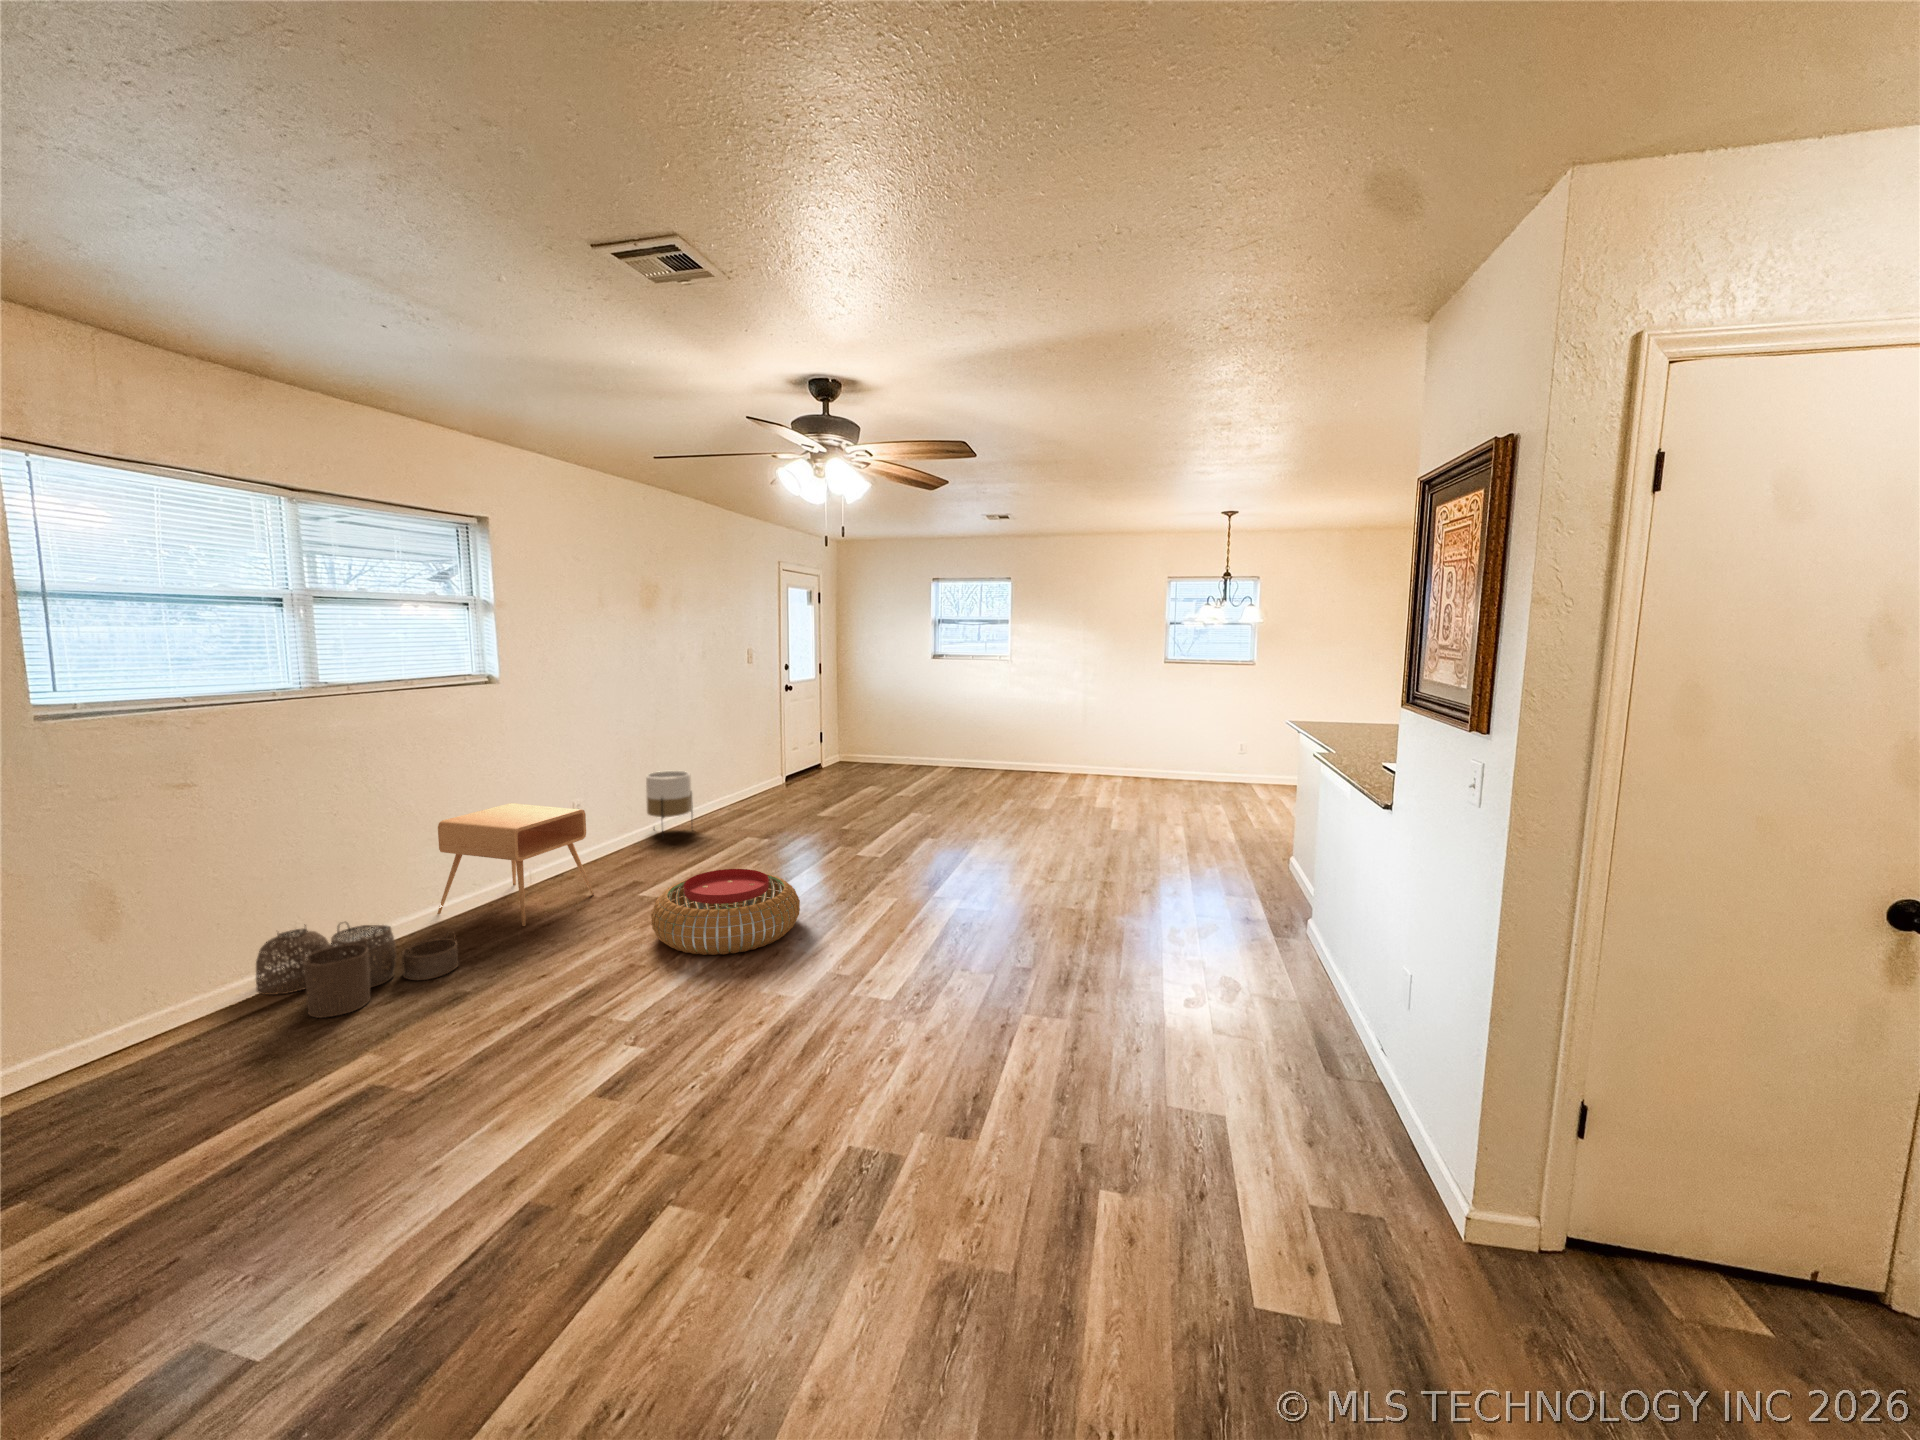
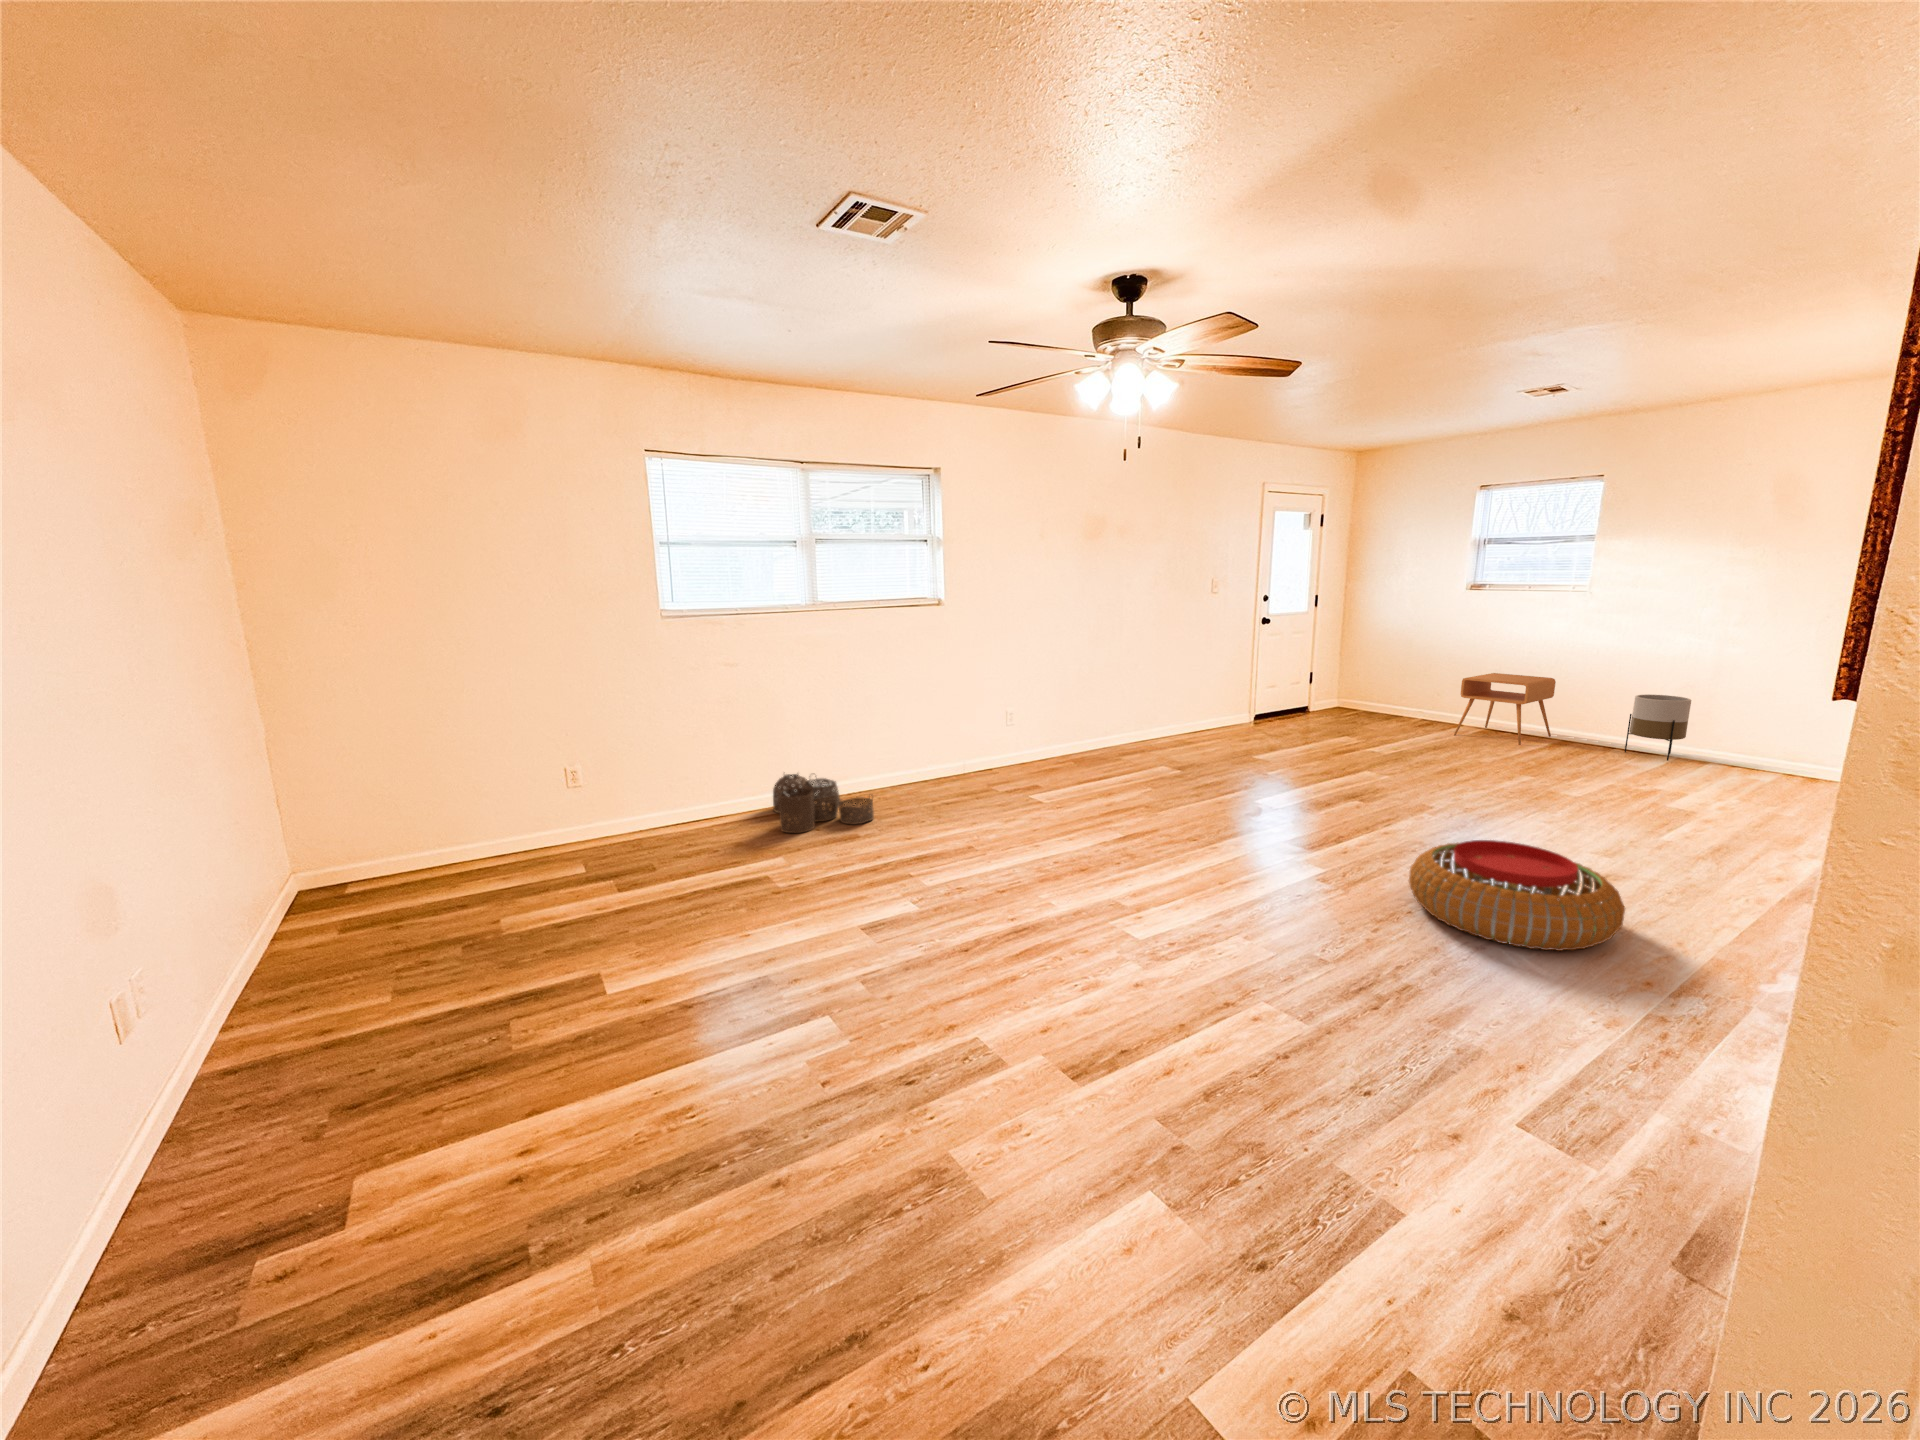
planter: present [646,771,692,820] -> present [1625,695,1691,761]
side table: present [437,803,594,926] -> present [1454,673,1556,745]
pouf: present [651,869,800,955] -> present [1409,840,1625,951]

